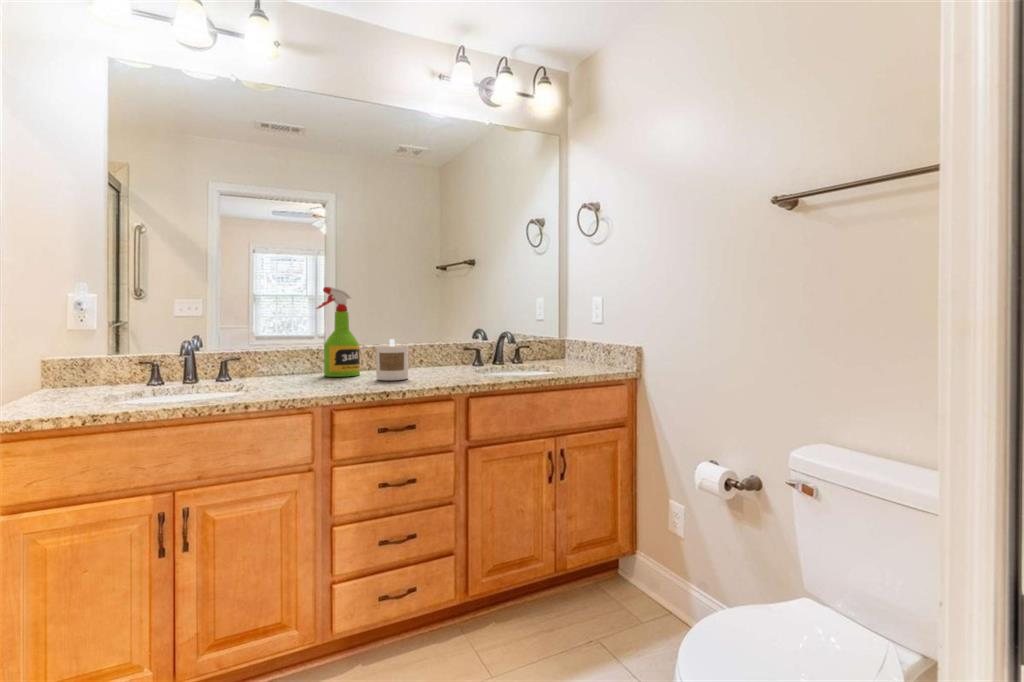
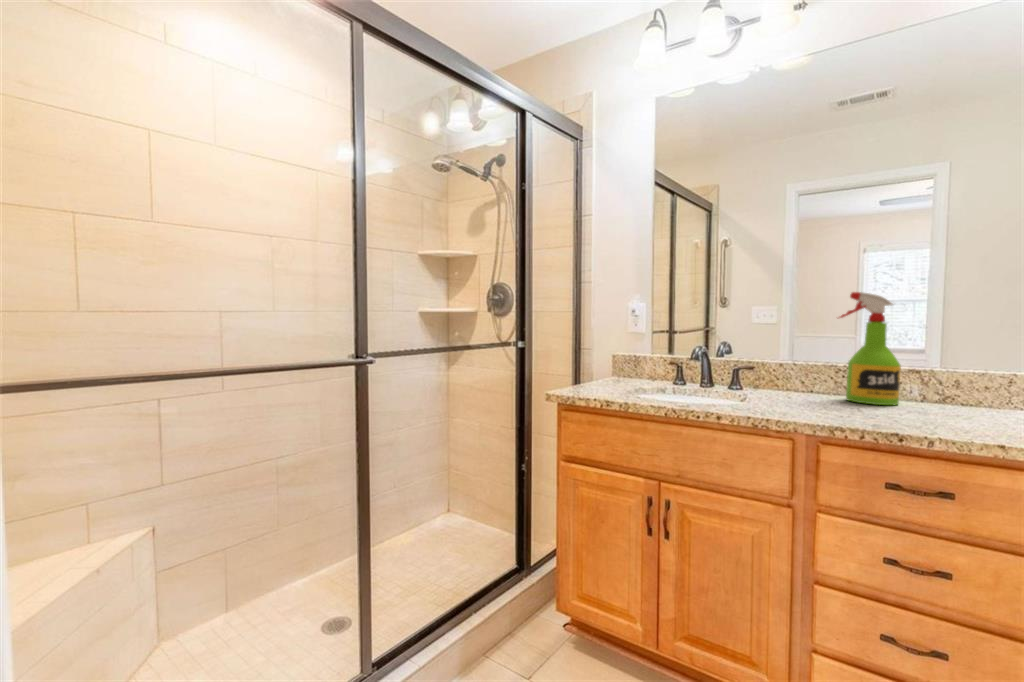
candle: present [375,339,409,380] -> none [910,362,972,423]

